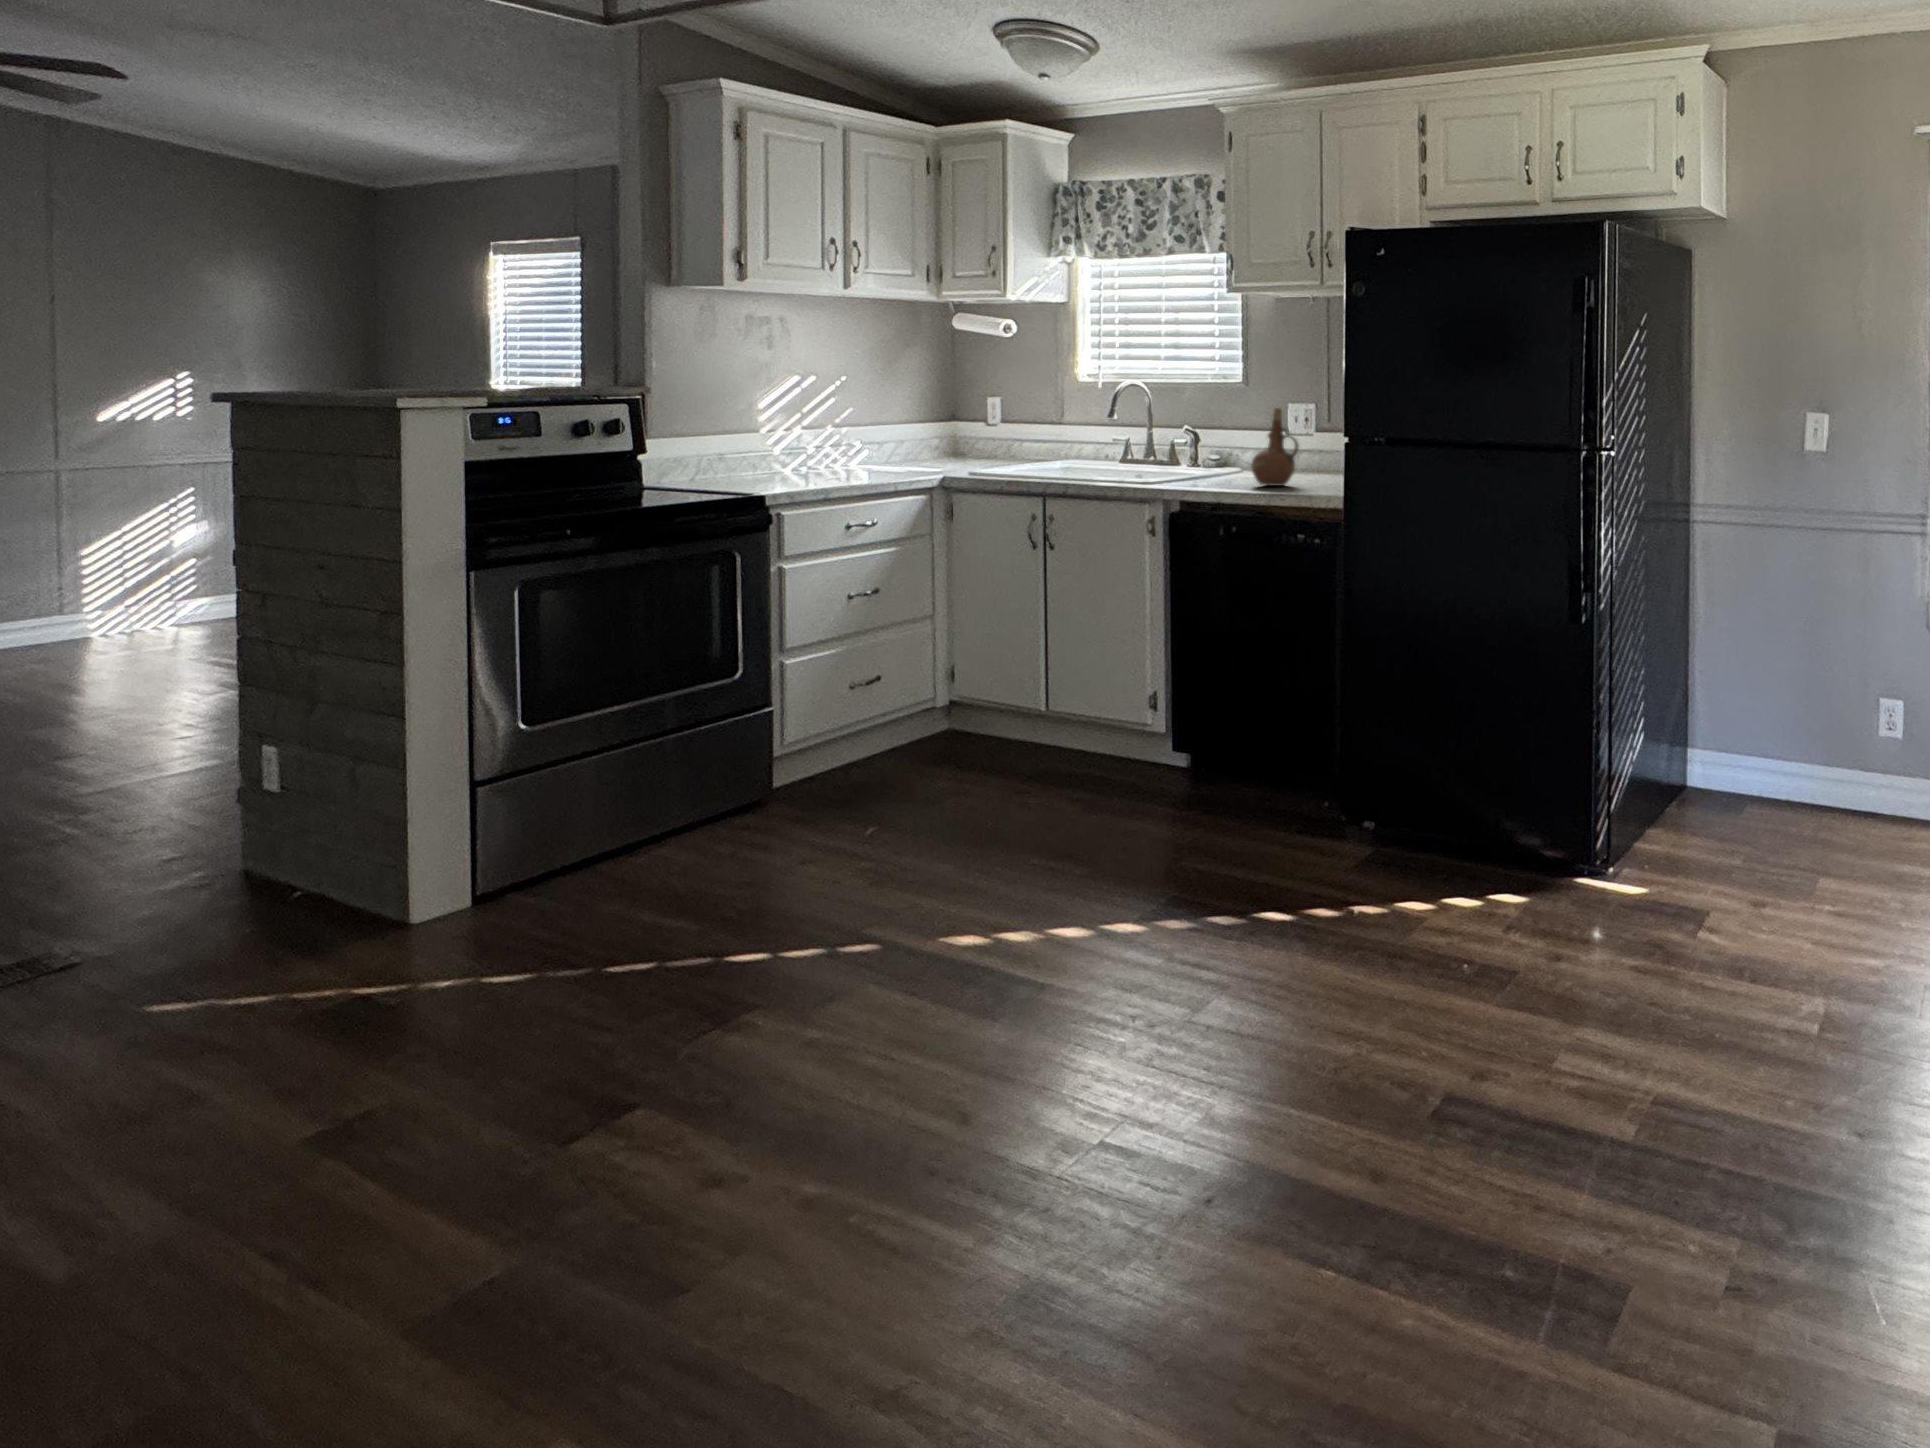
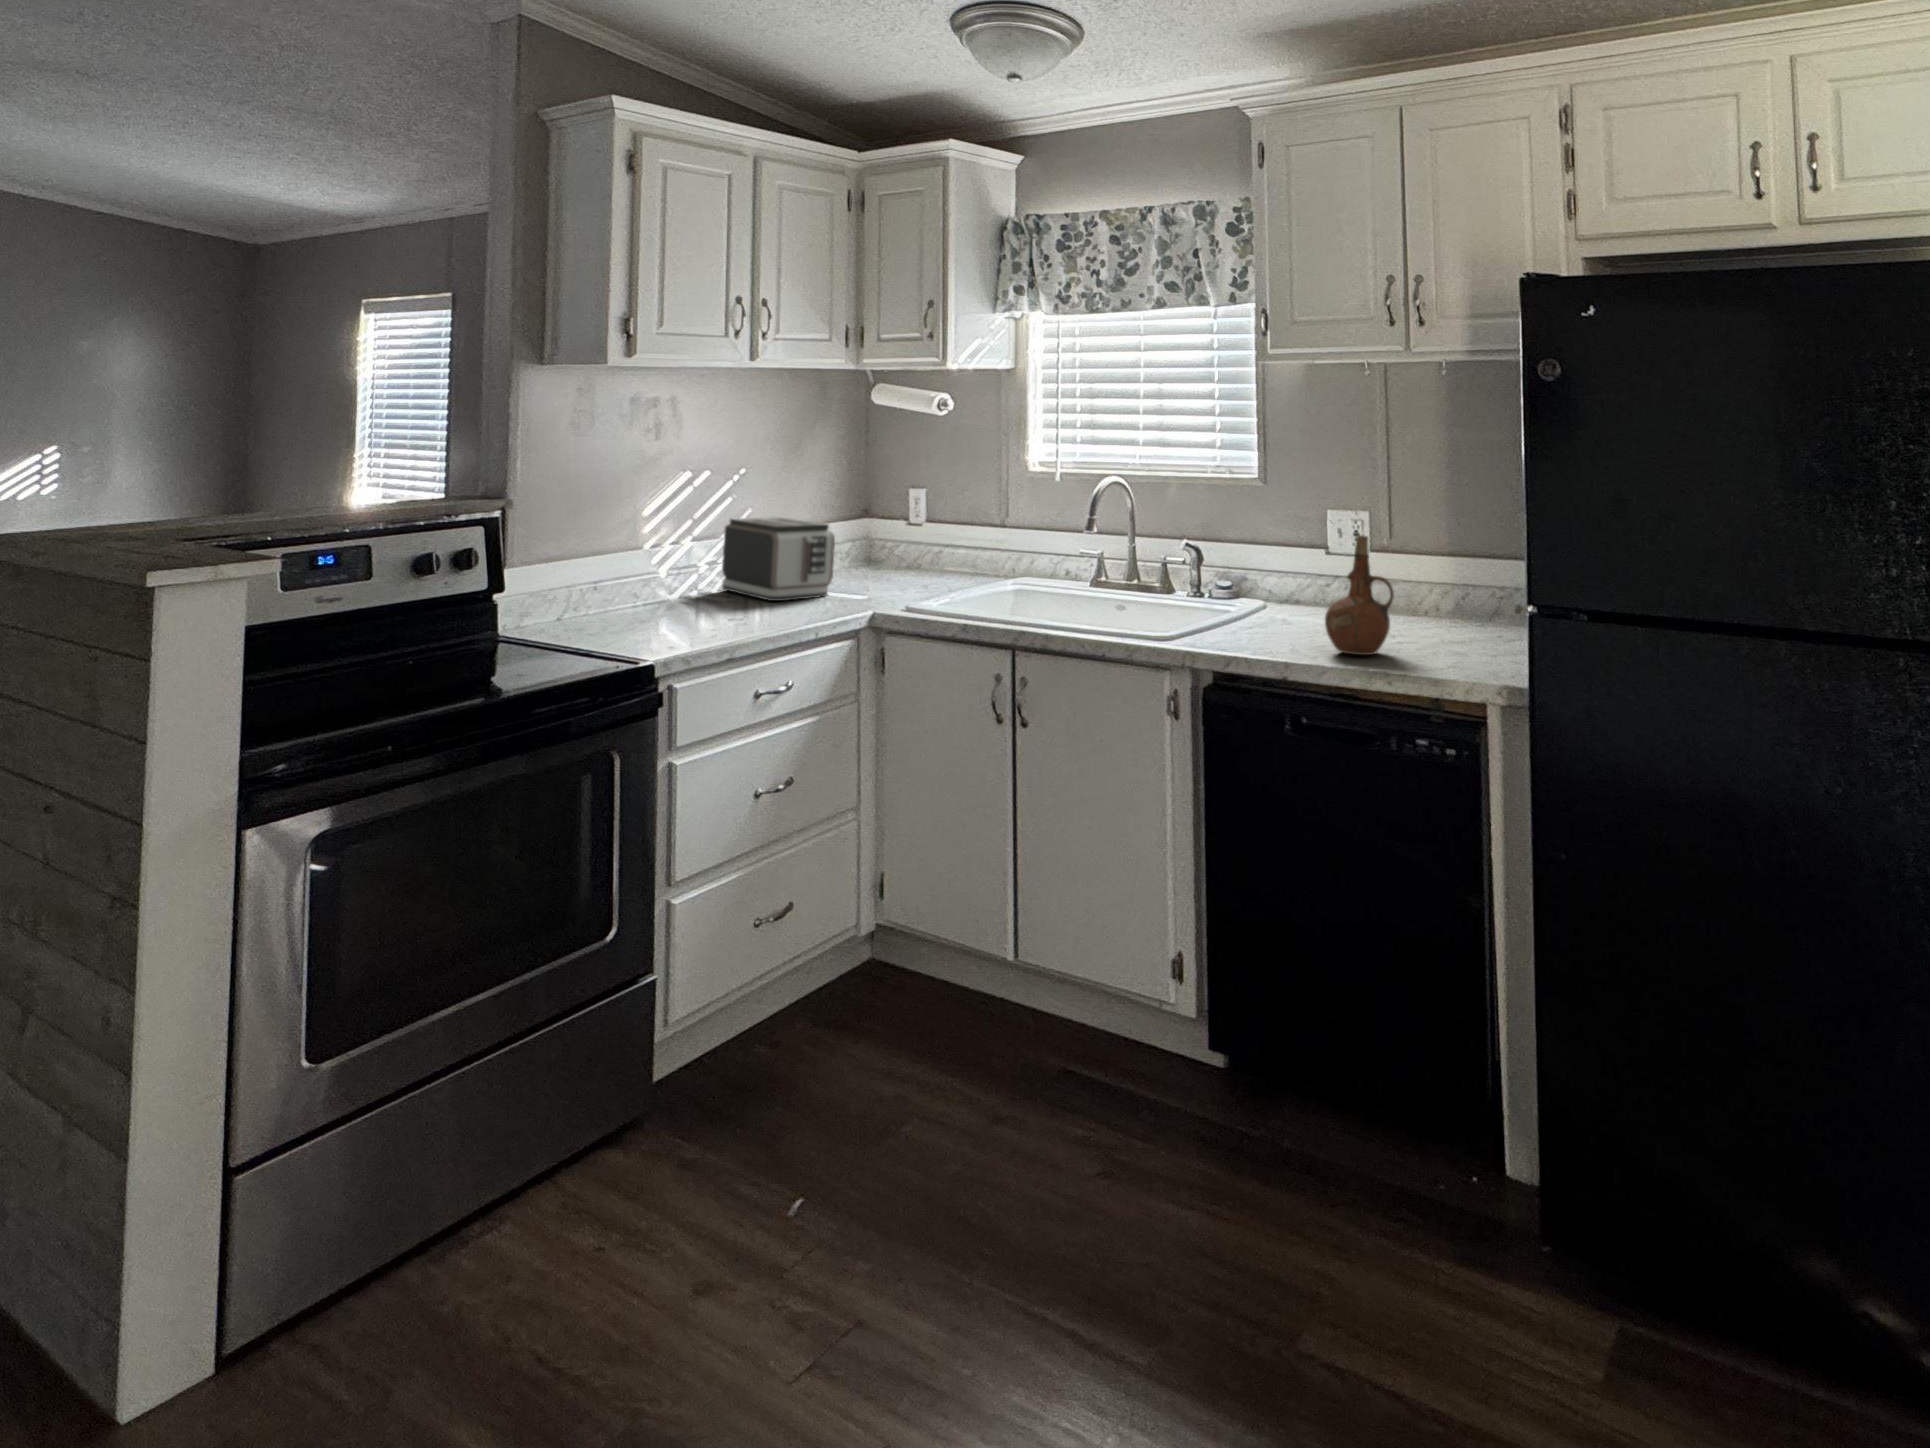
toaster: none [828,413,919,472] -> present [722,517,835,601]

